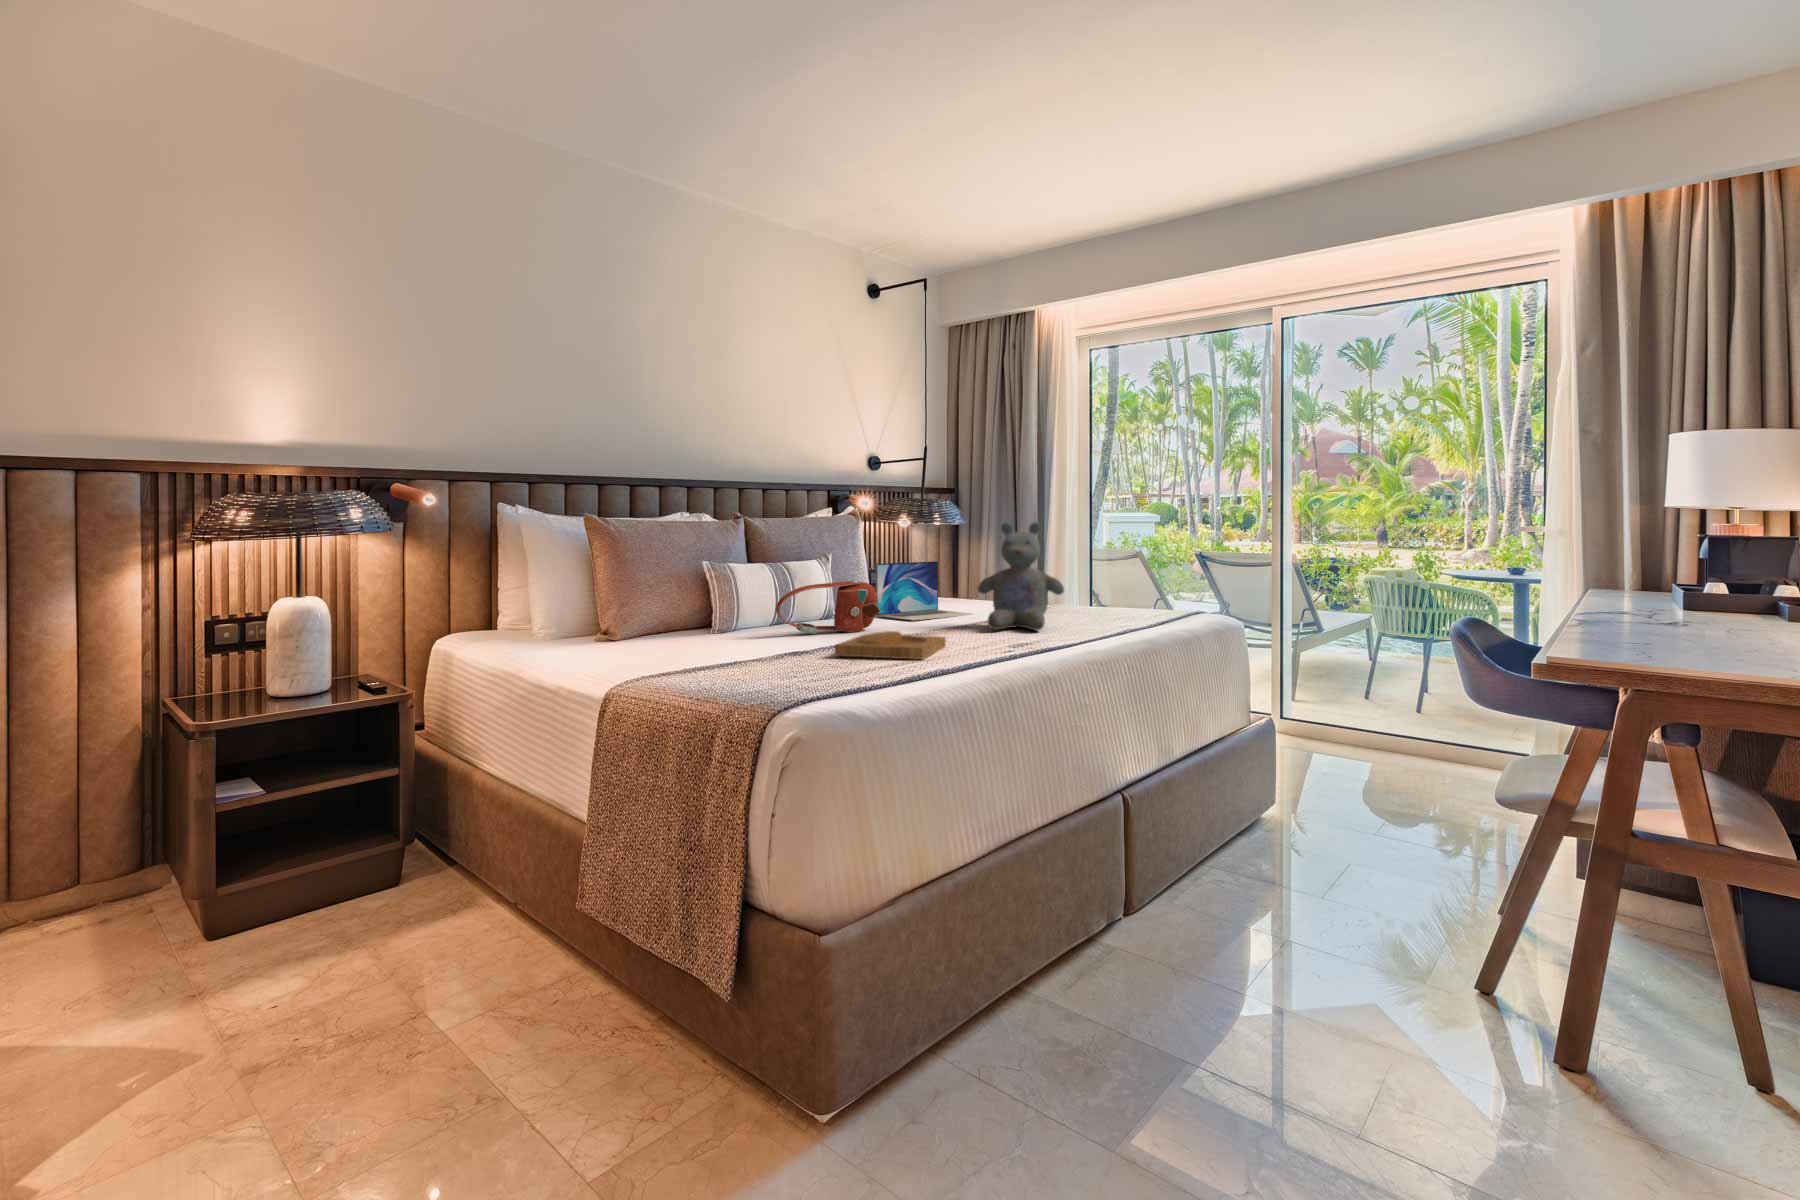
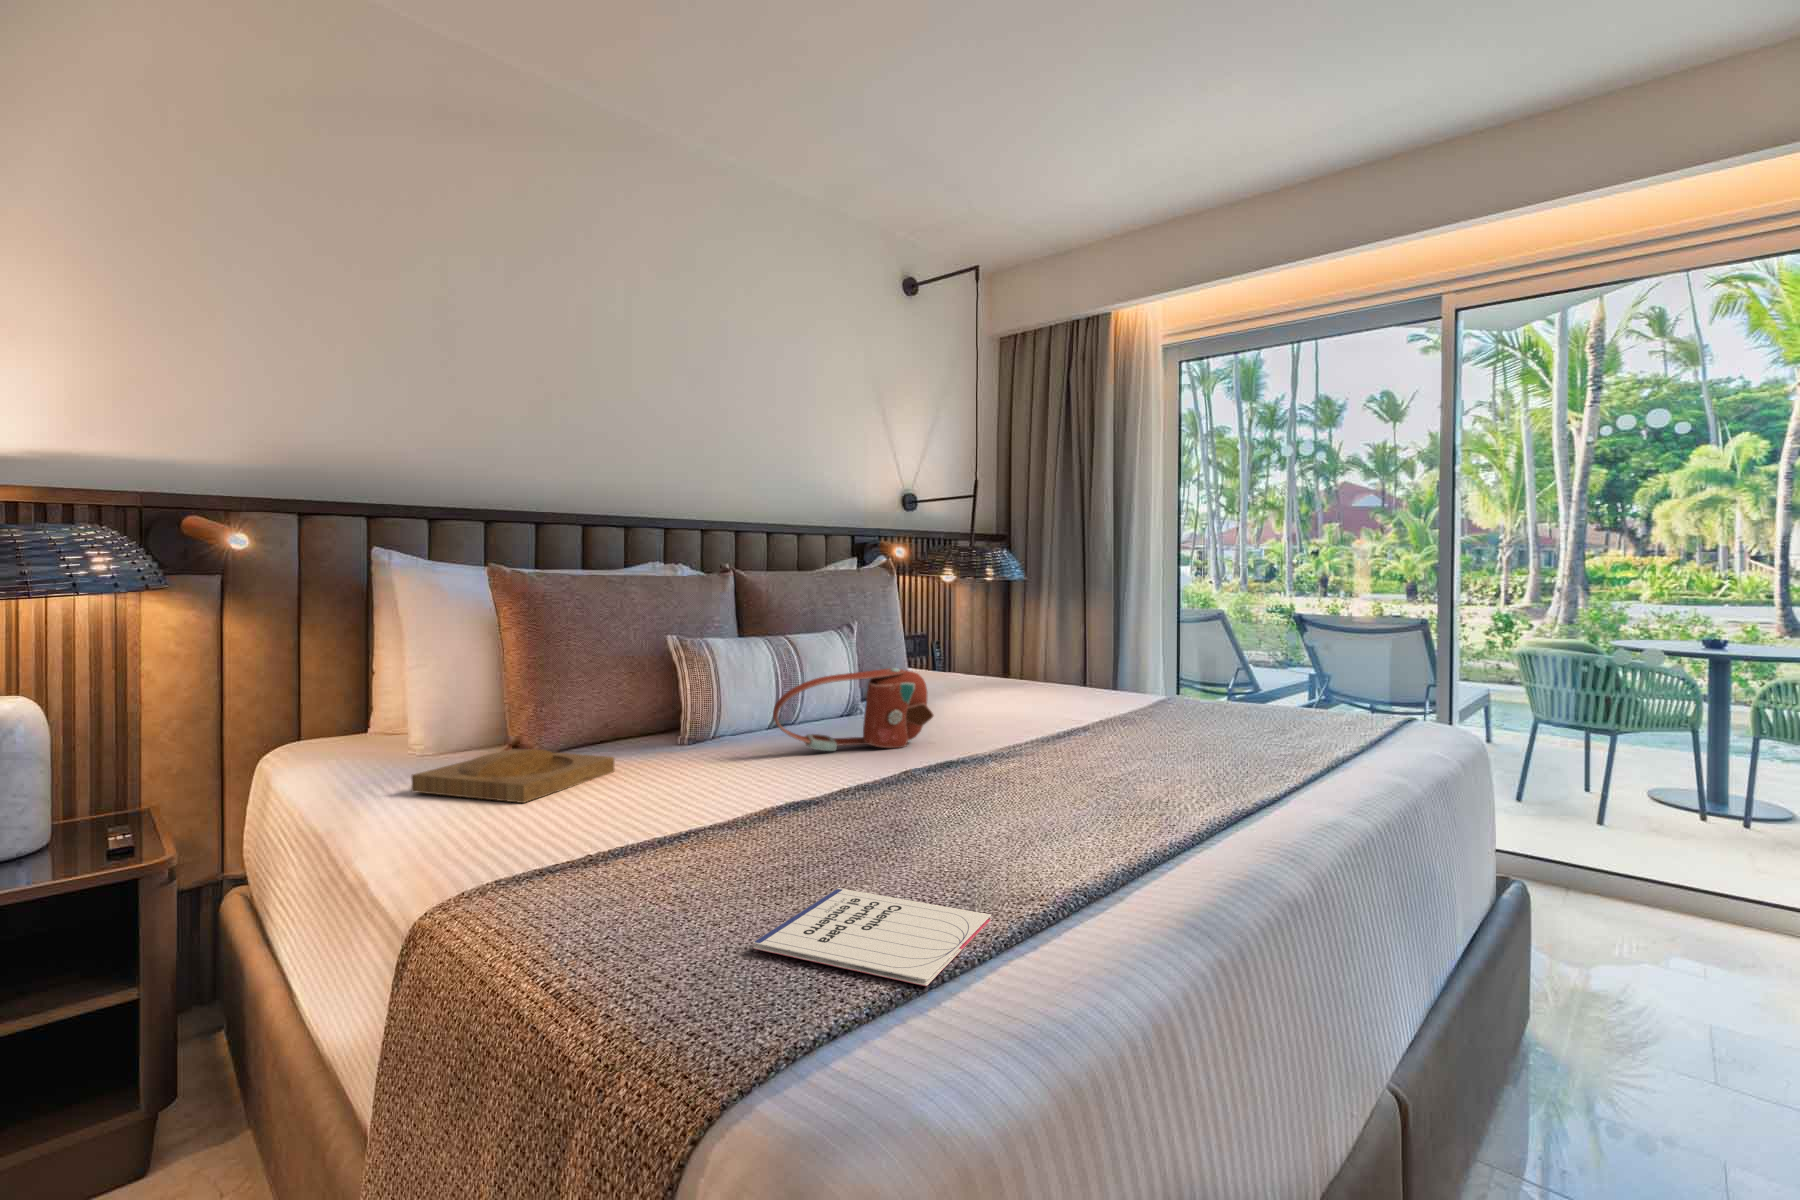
stuffed bear: present [978,522,1064,631] -> none [1082,580,1220,752]
laptop: present [876,561,973,620] -> none [922,633,1063,724]
tray: present [835,631,946,660] -> present [412,749,614,803]
notebook: none [779,676,893,698] -> present [753,888,991,986]

